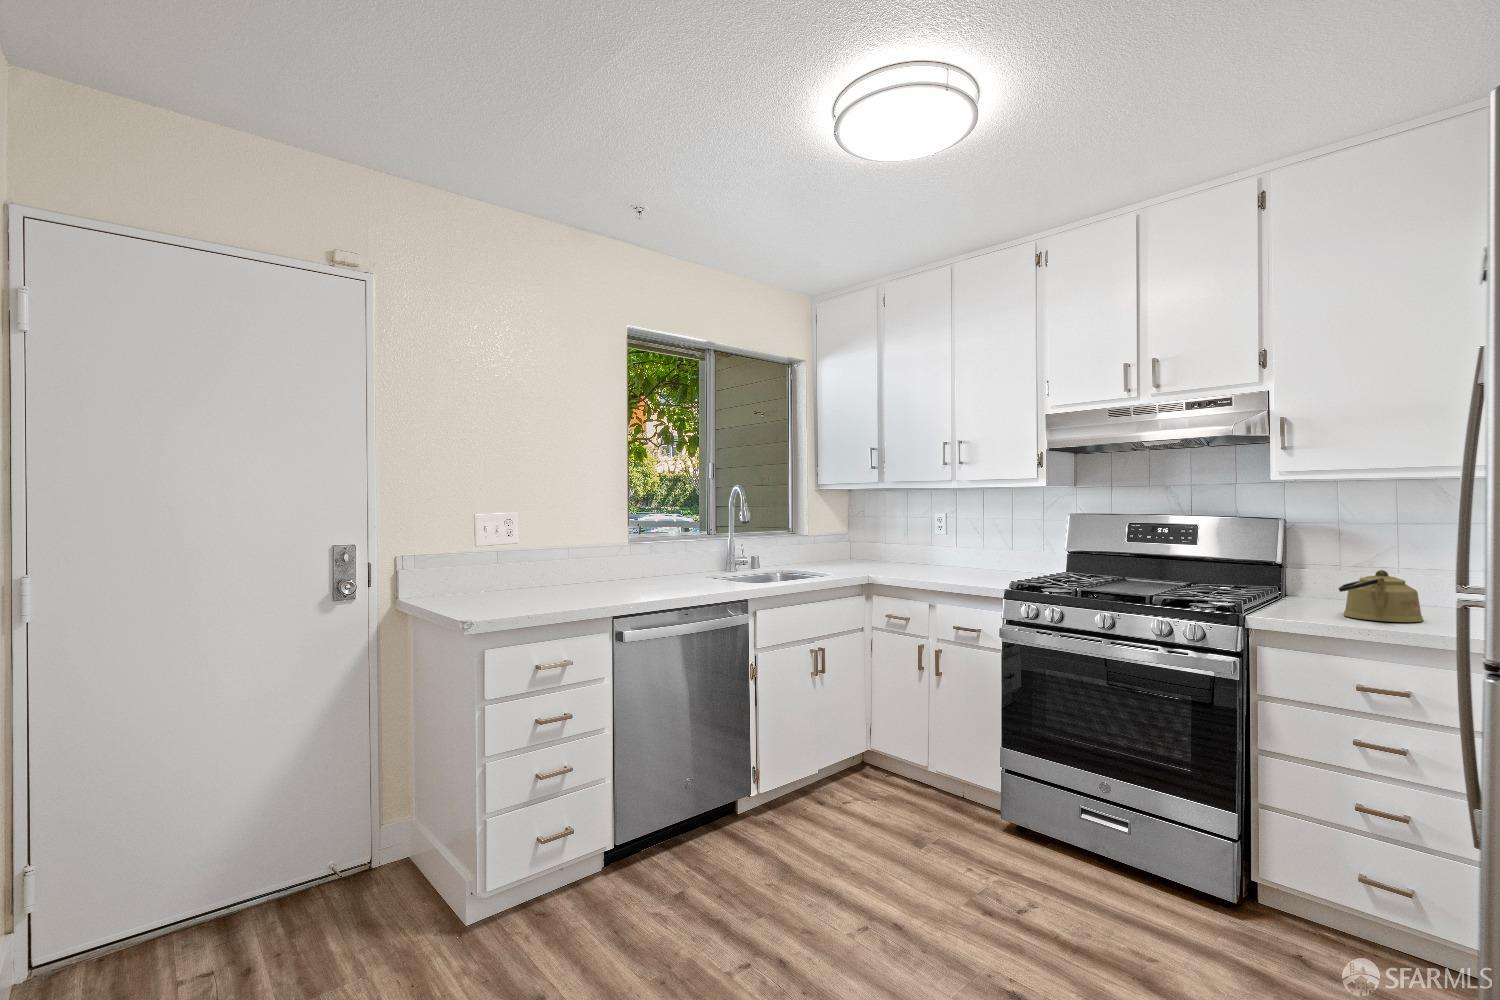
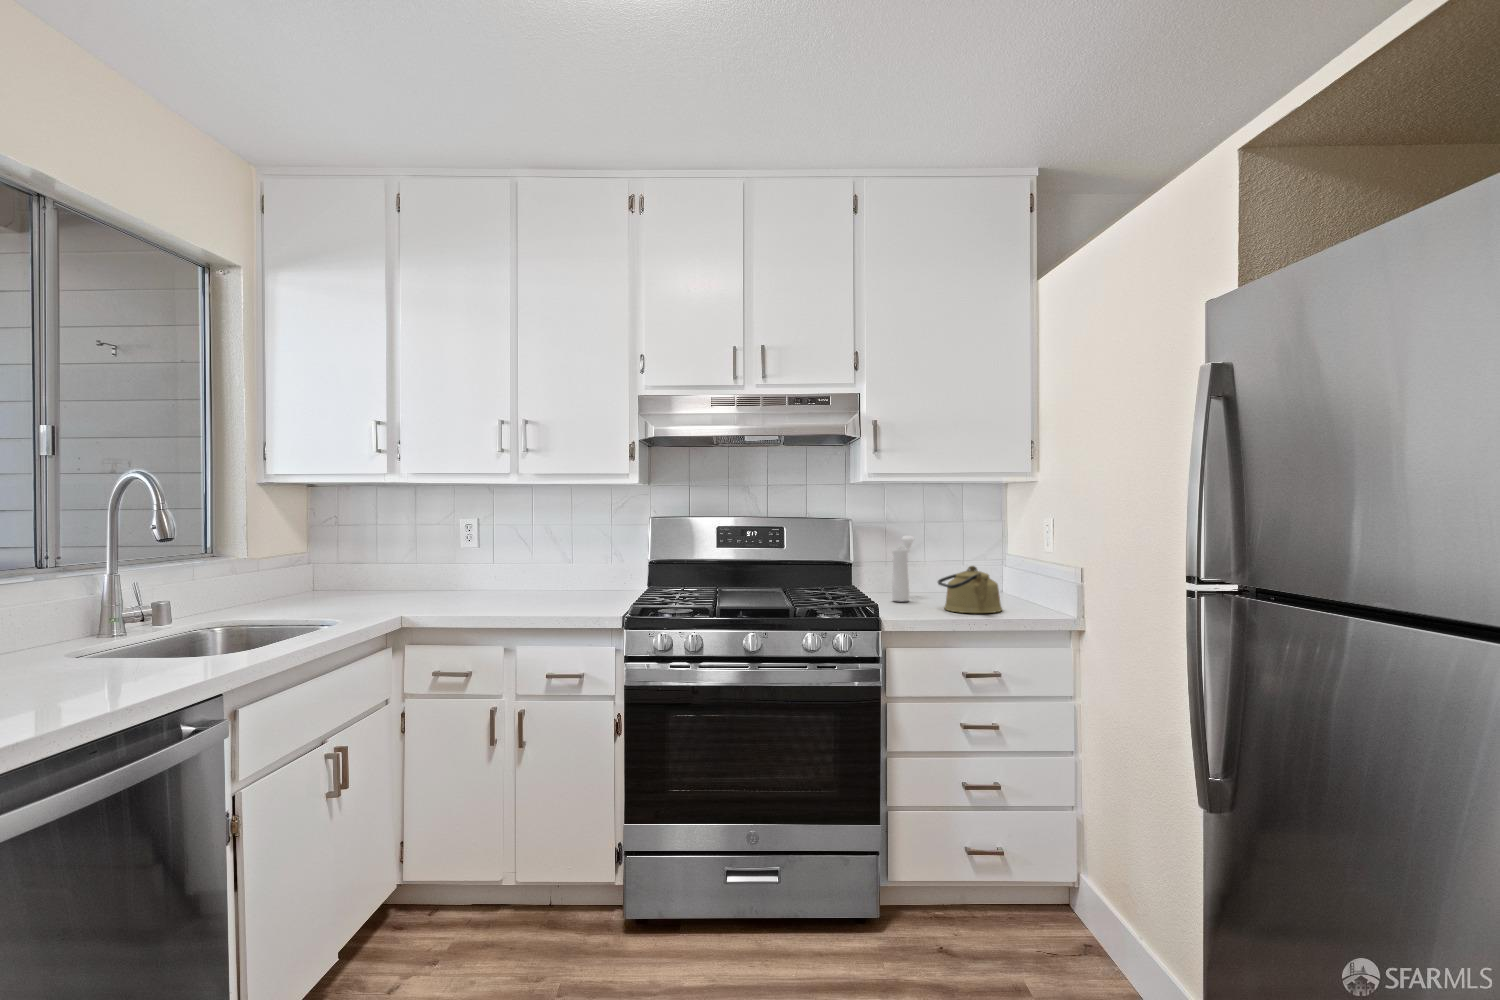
pepper mill: none [1302,537,1346,604] -> present [892,536,914,602]

